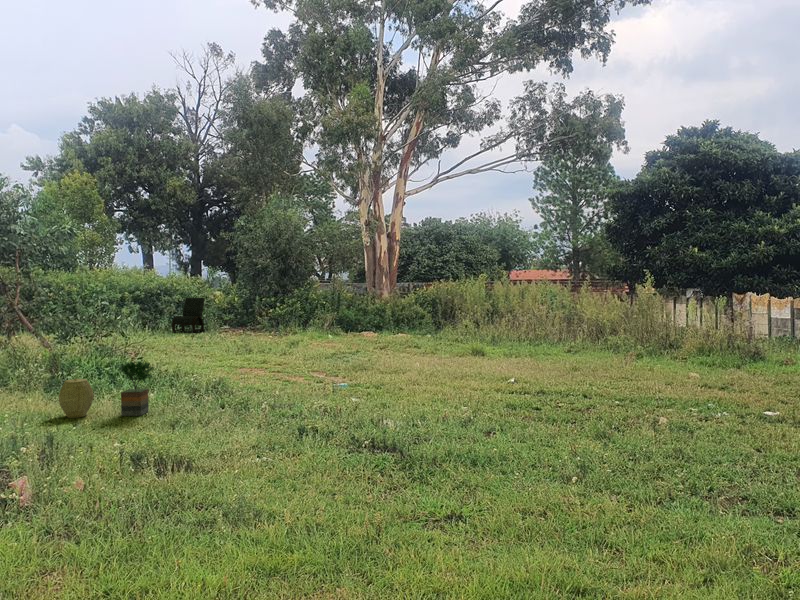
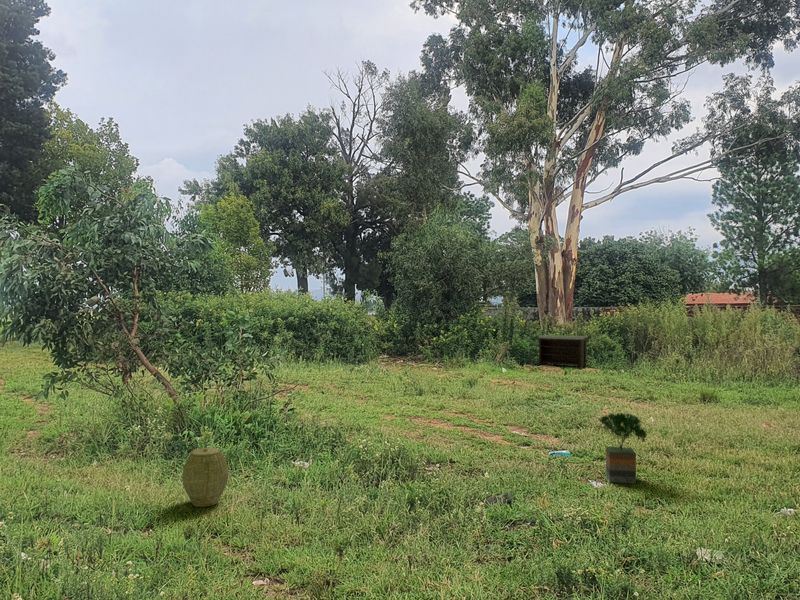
lounge chair: present [172,298,204,333] -> none [326,324,361,364]
bench: none [359,304,399,330] -> present [538,335,588,368]
potted tree: present [119,362,154,416] -> present [599,413,647,484]

